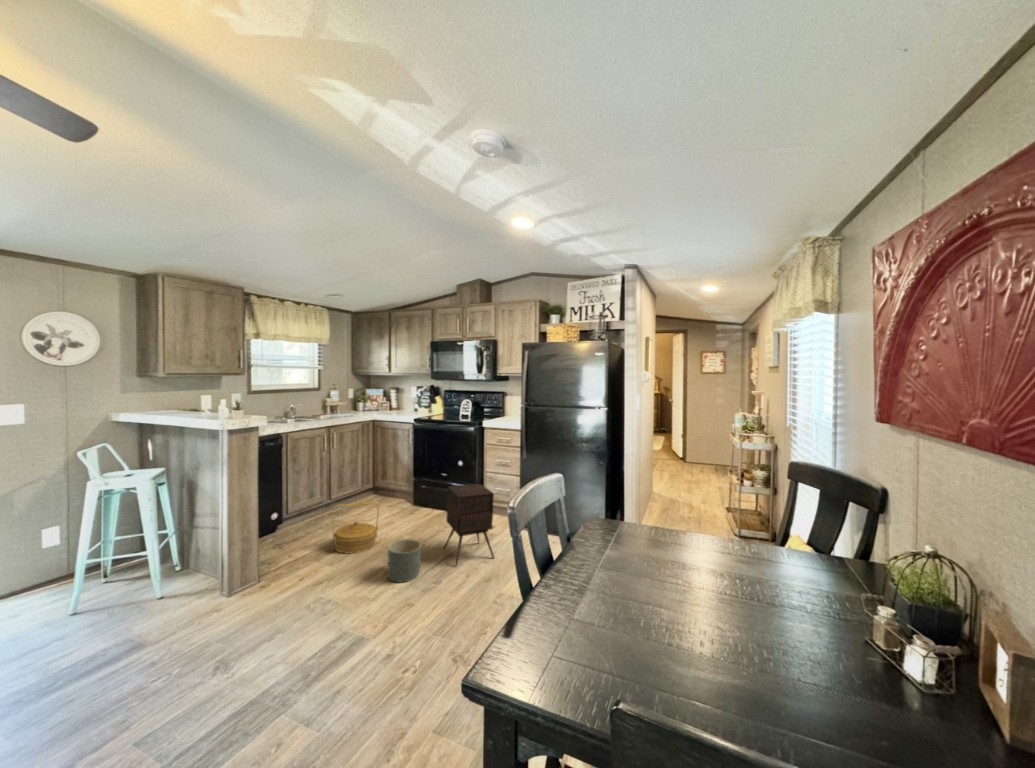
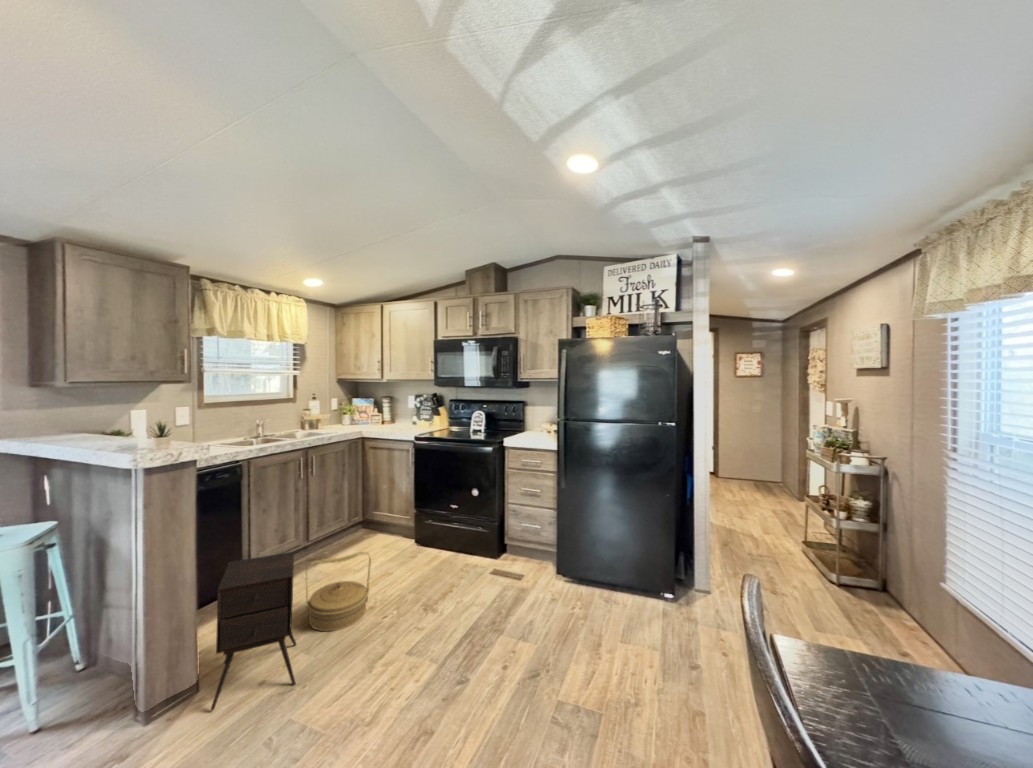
side table: present [444,484,494,566] -> present [211,552,296,711]
planter: present [388,539,421,582] -> none [383,616,432,690]

